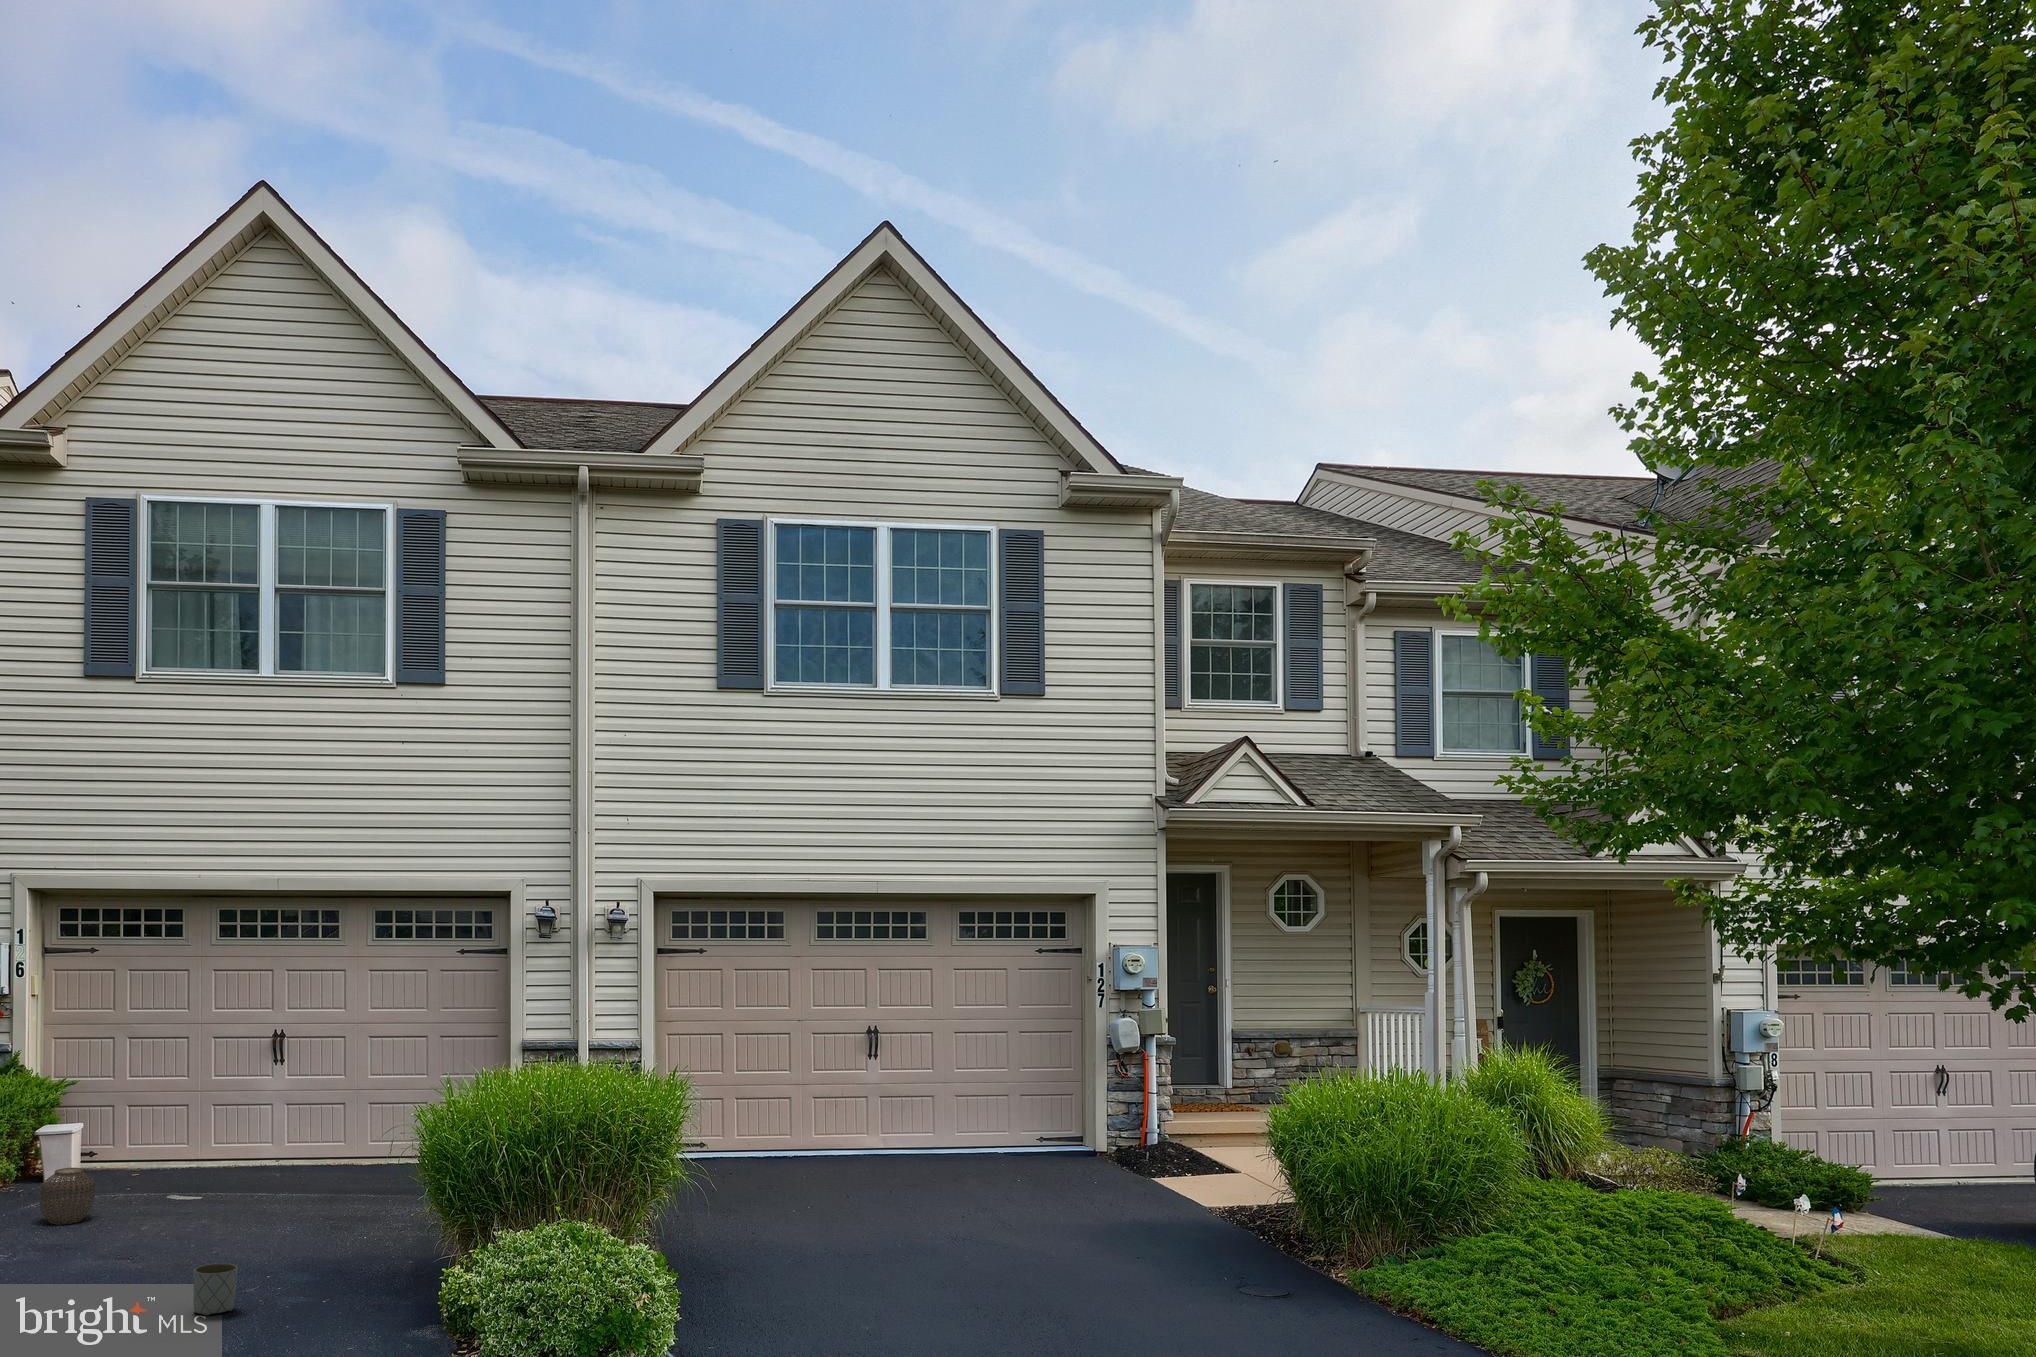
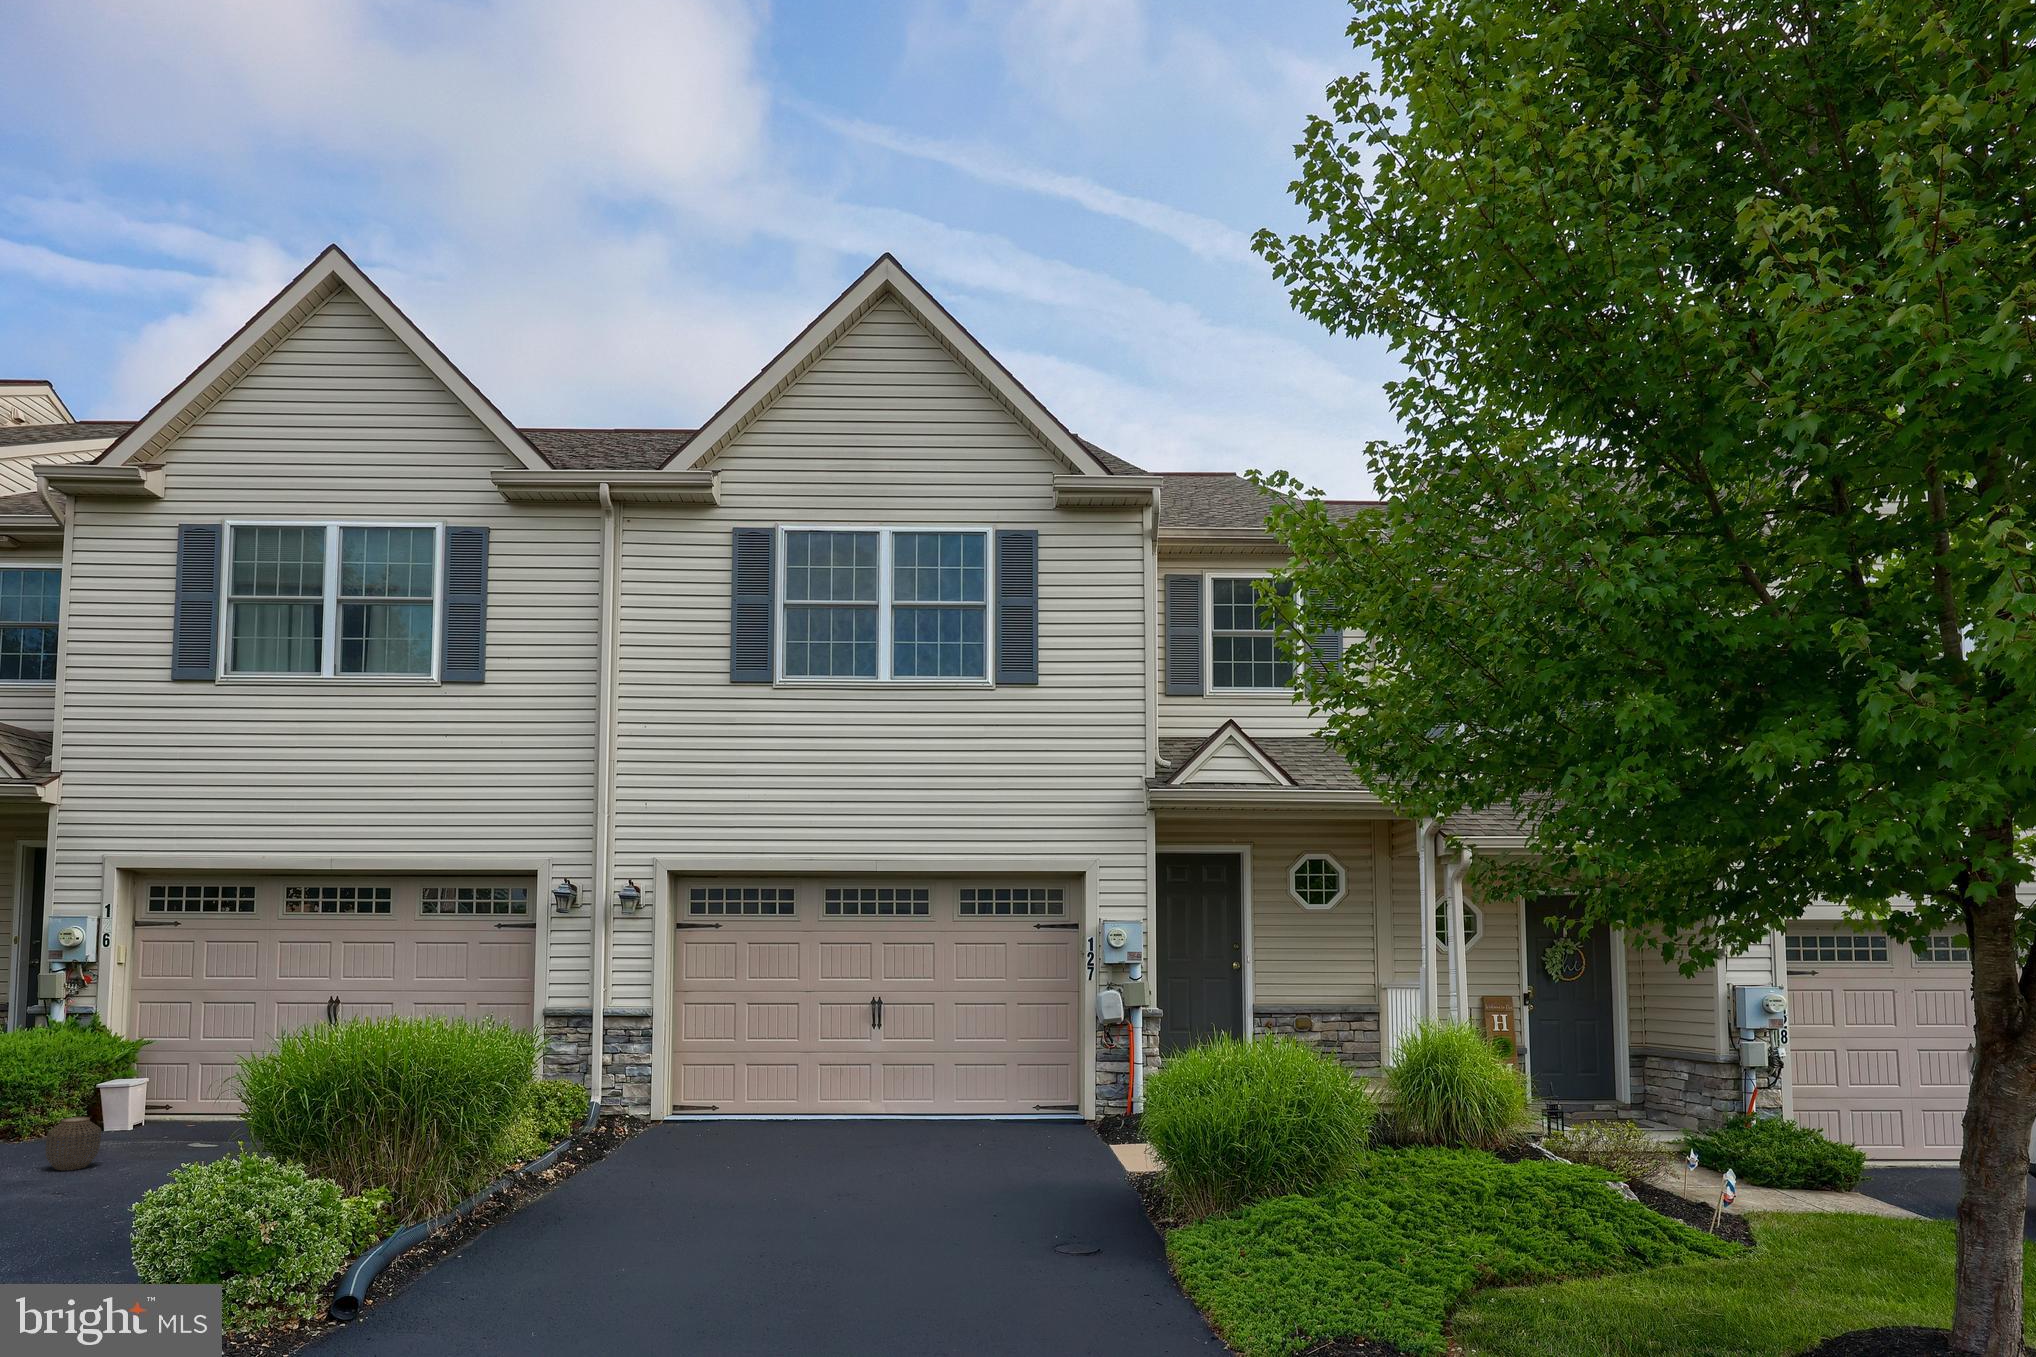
planter: present [193,1263,238,1316] -> none [56,1208,105,1262]

